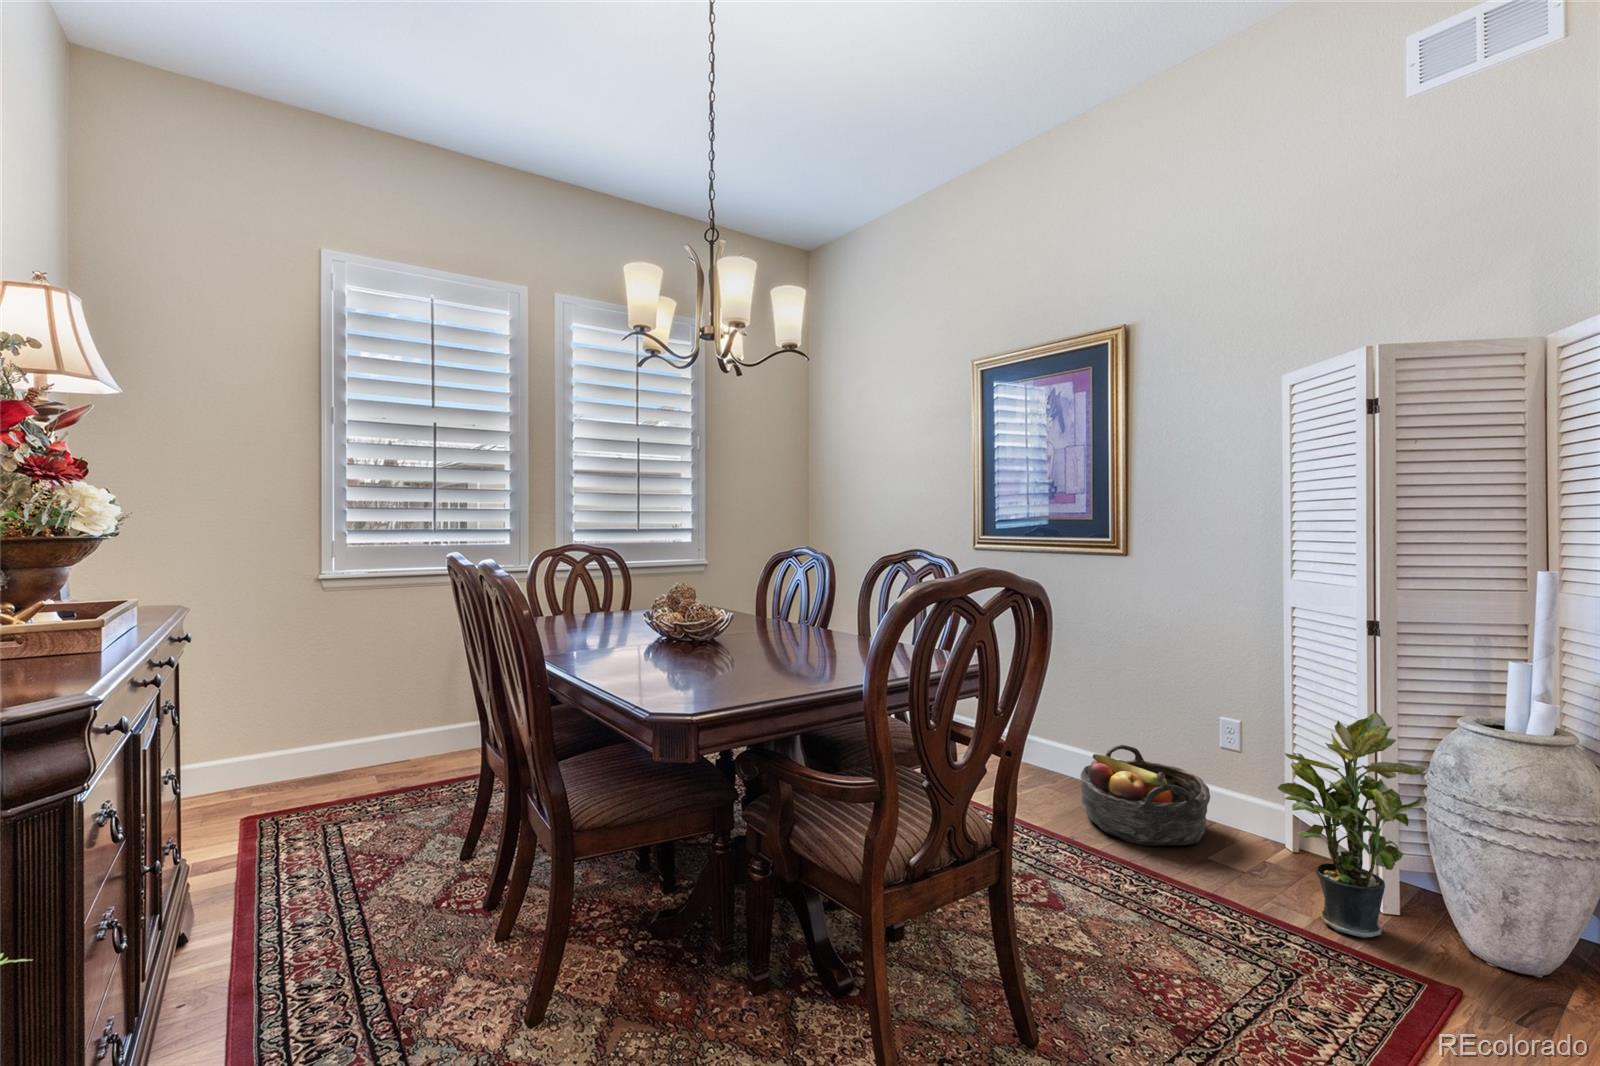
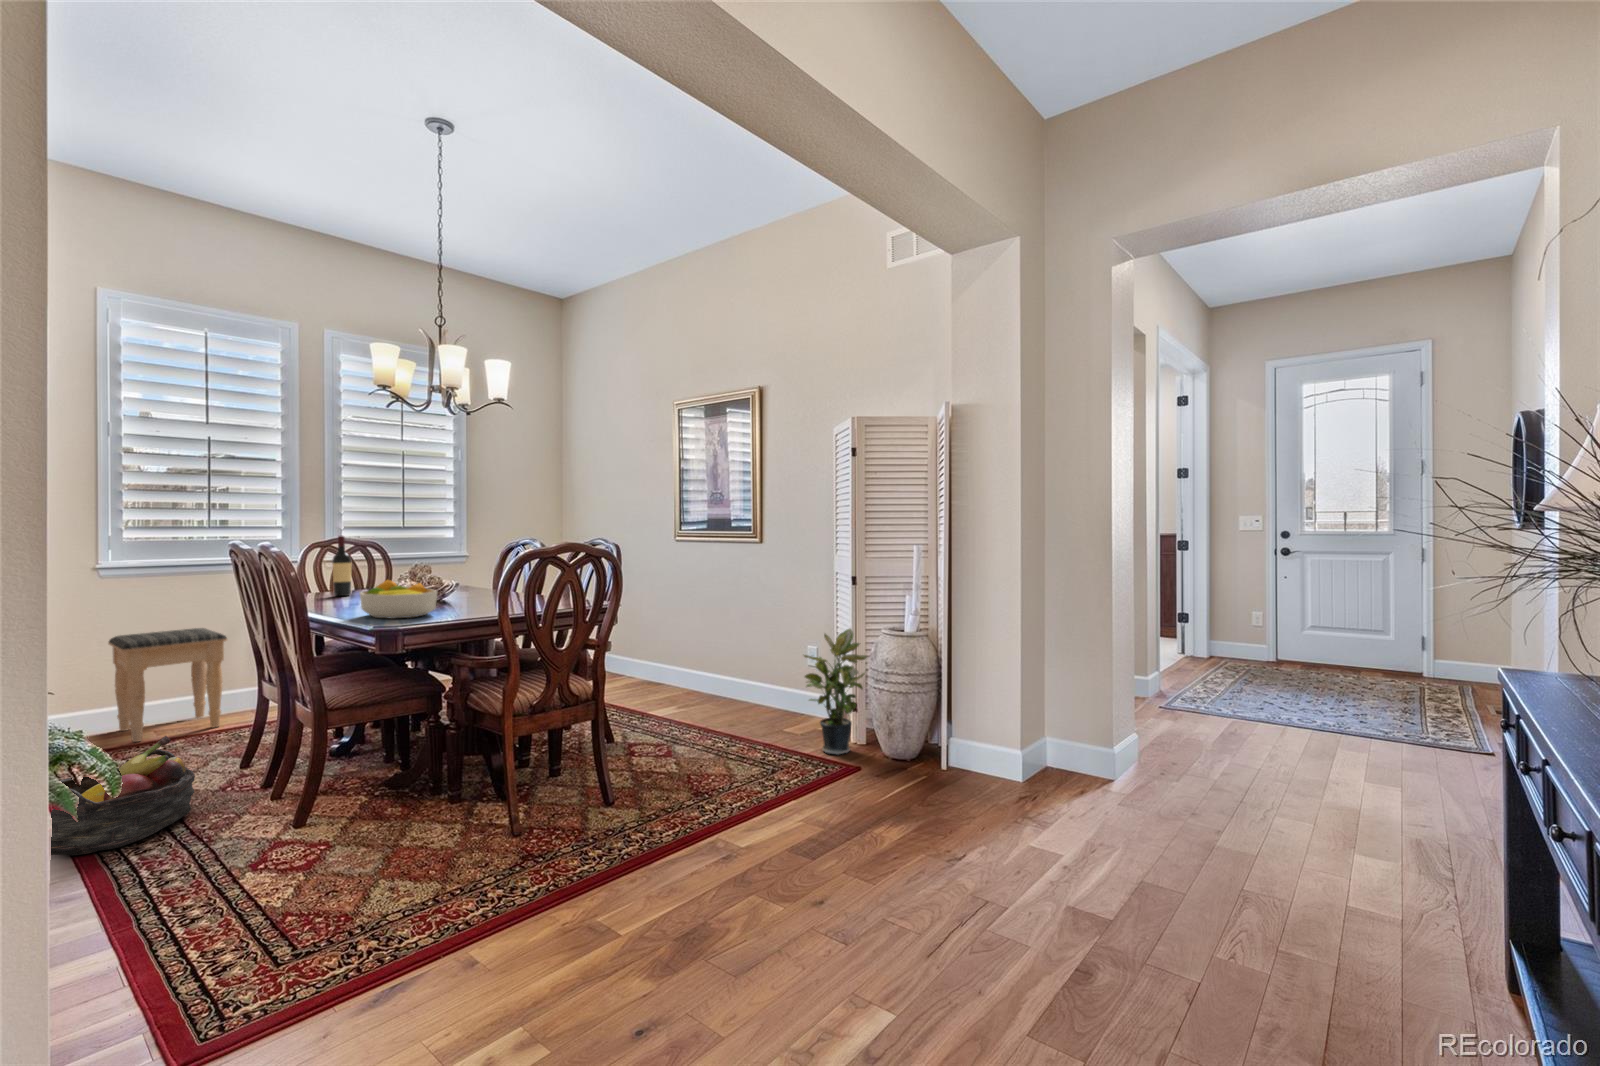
wine bottle: none [569,543,591,625] -> present [332,536,351,596]
fruit bowl: none [614,613,727,679] -> present [360,580,437,618]
footstool: none [330,652,450,795] -> present [109,628,227,742]
basket: present [1081,745,1210,846] -> present [51,736,195,855]

